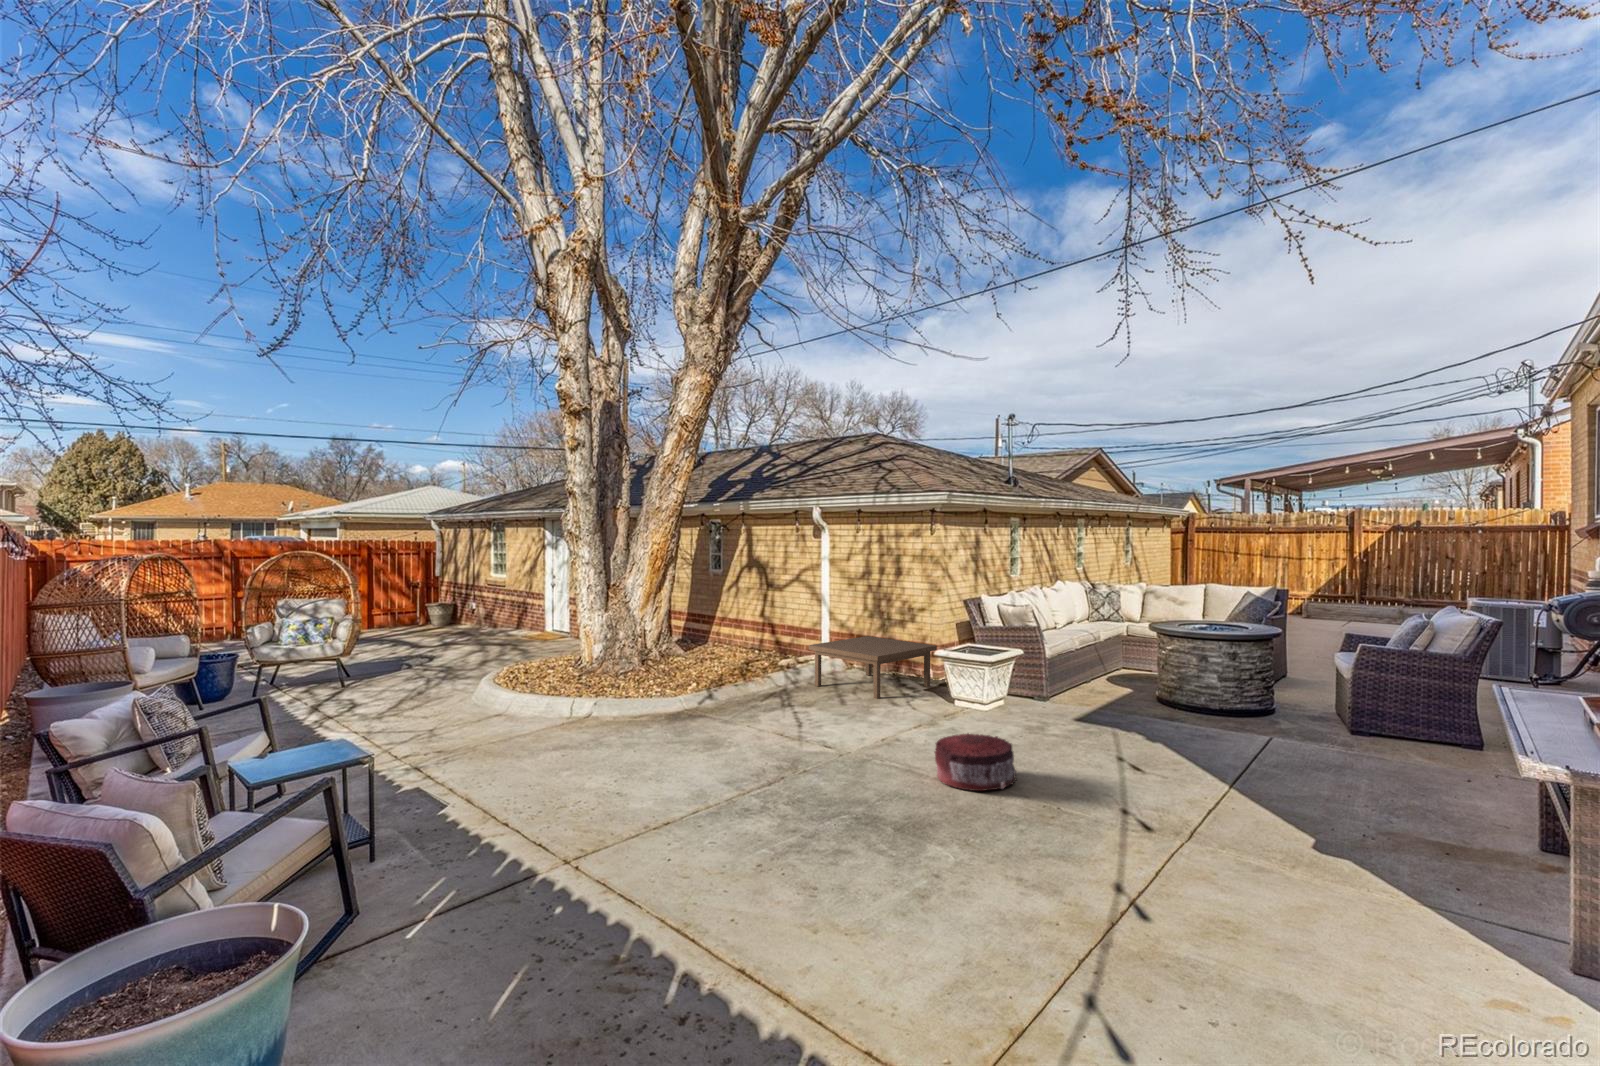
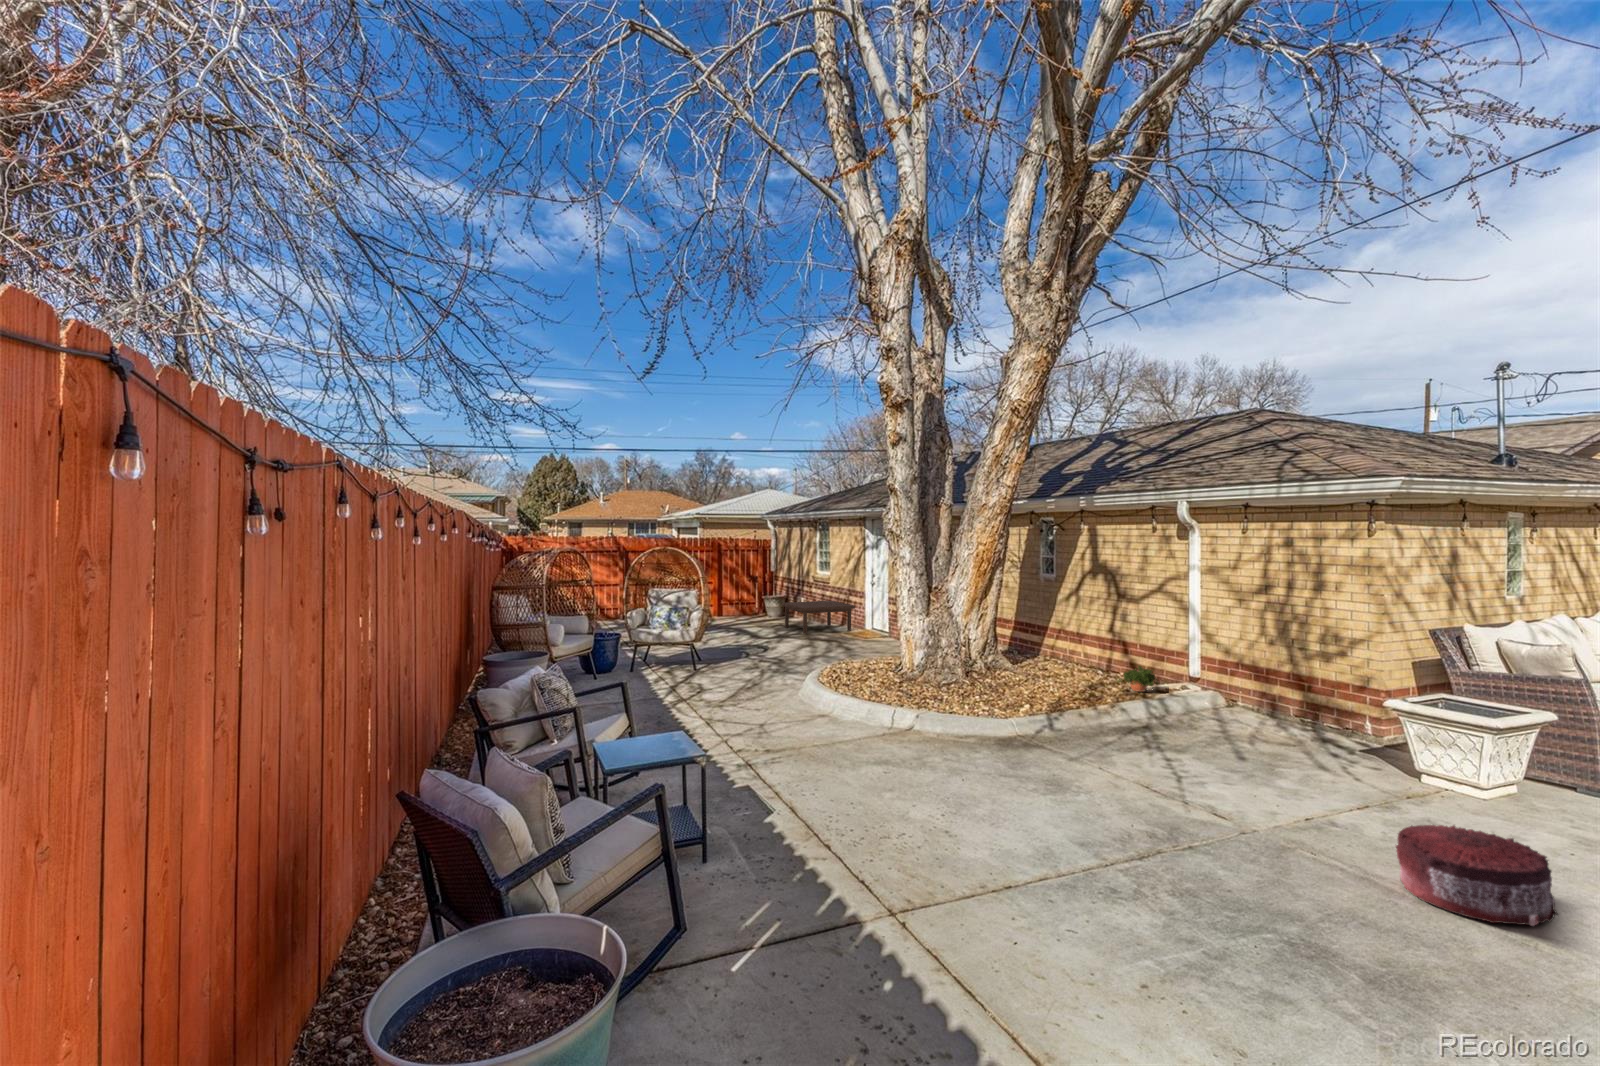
coffee table: present [809,636,937,699] -> present [782,601,855,634]
potted plant: none [768,645,802,670] -> present [1117,666,1159,694]

